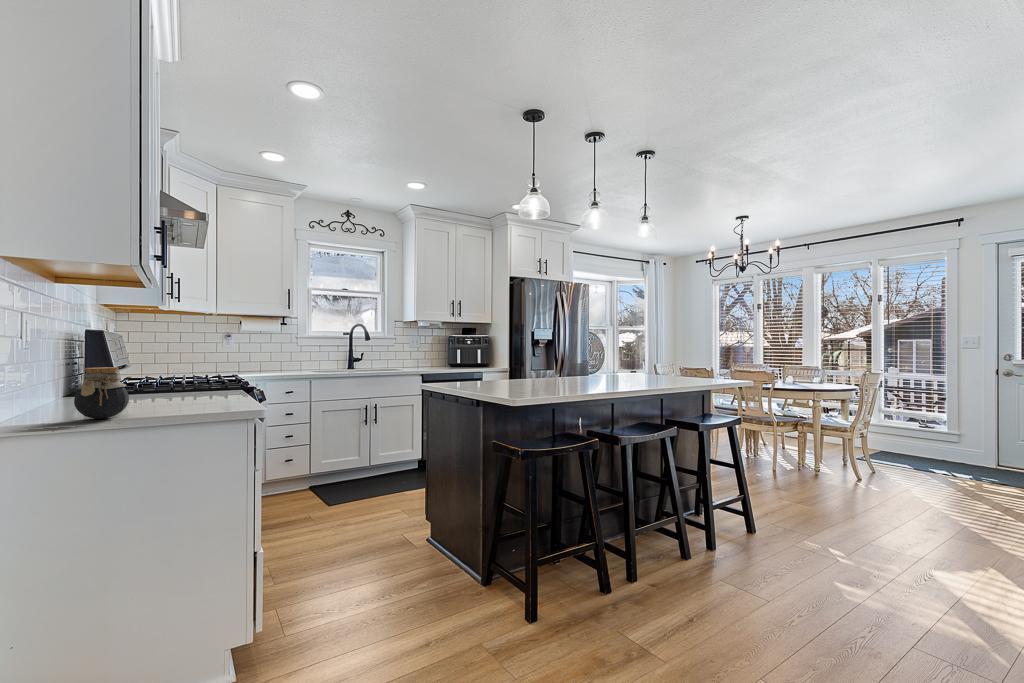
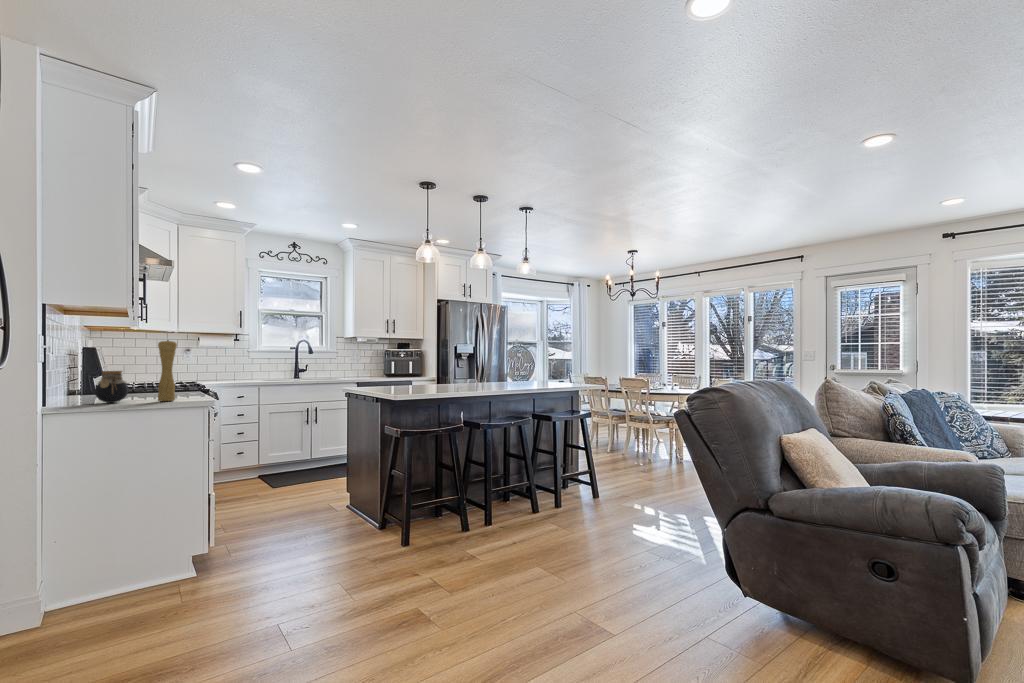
pepper mill: none [173,319,203,416] -> present [158,340,177,401]

